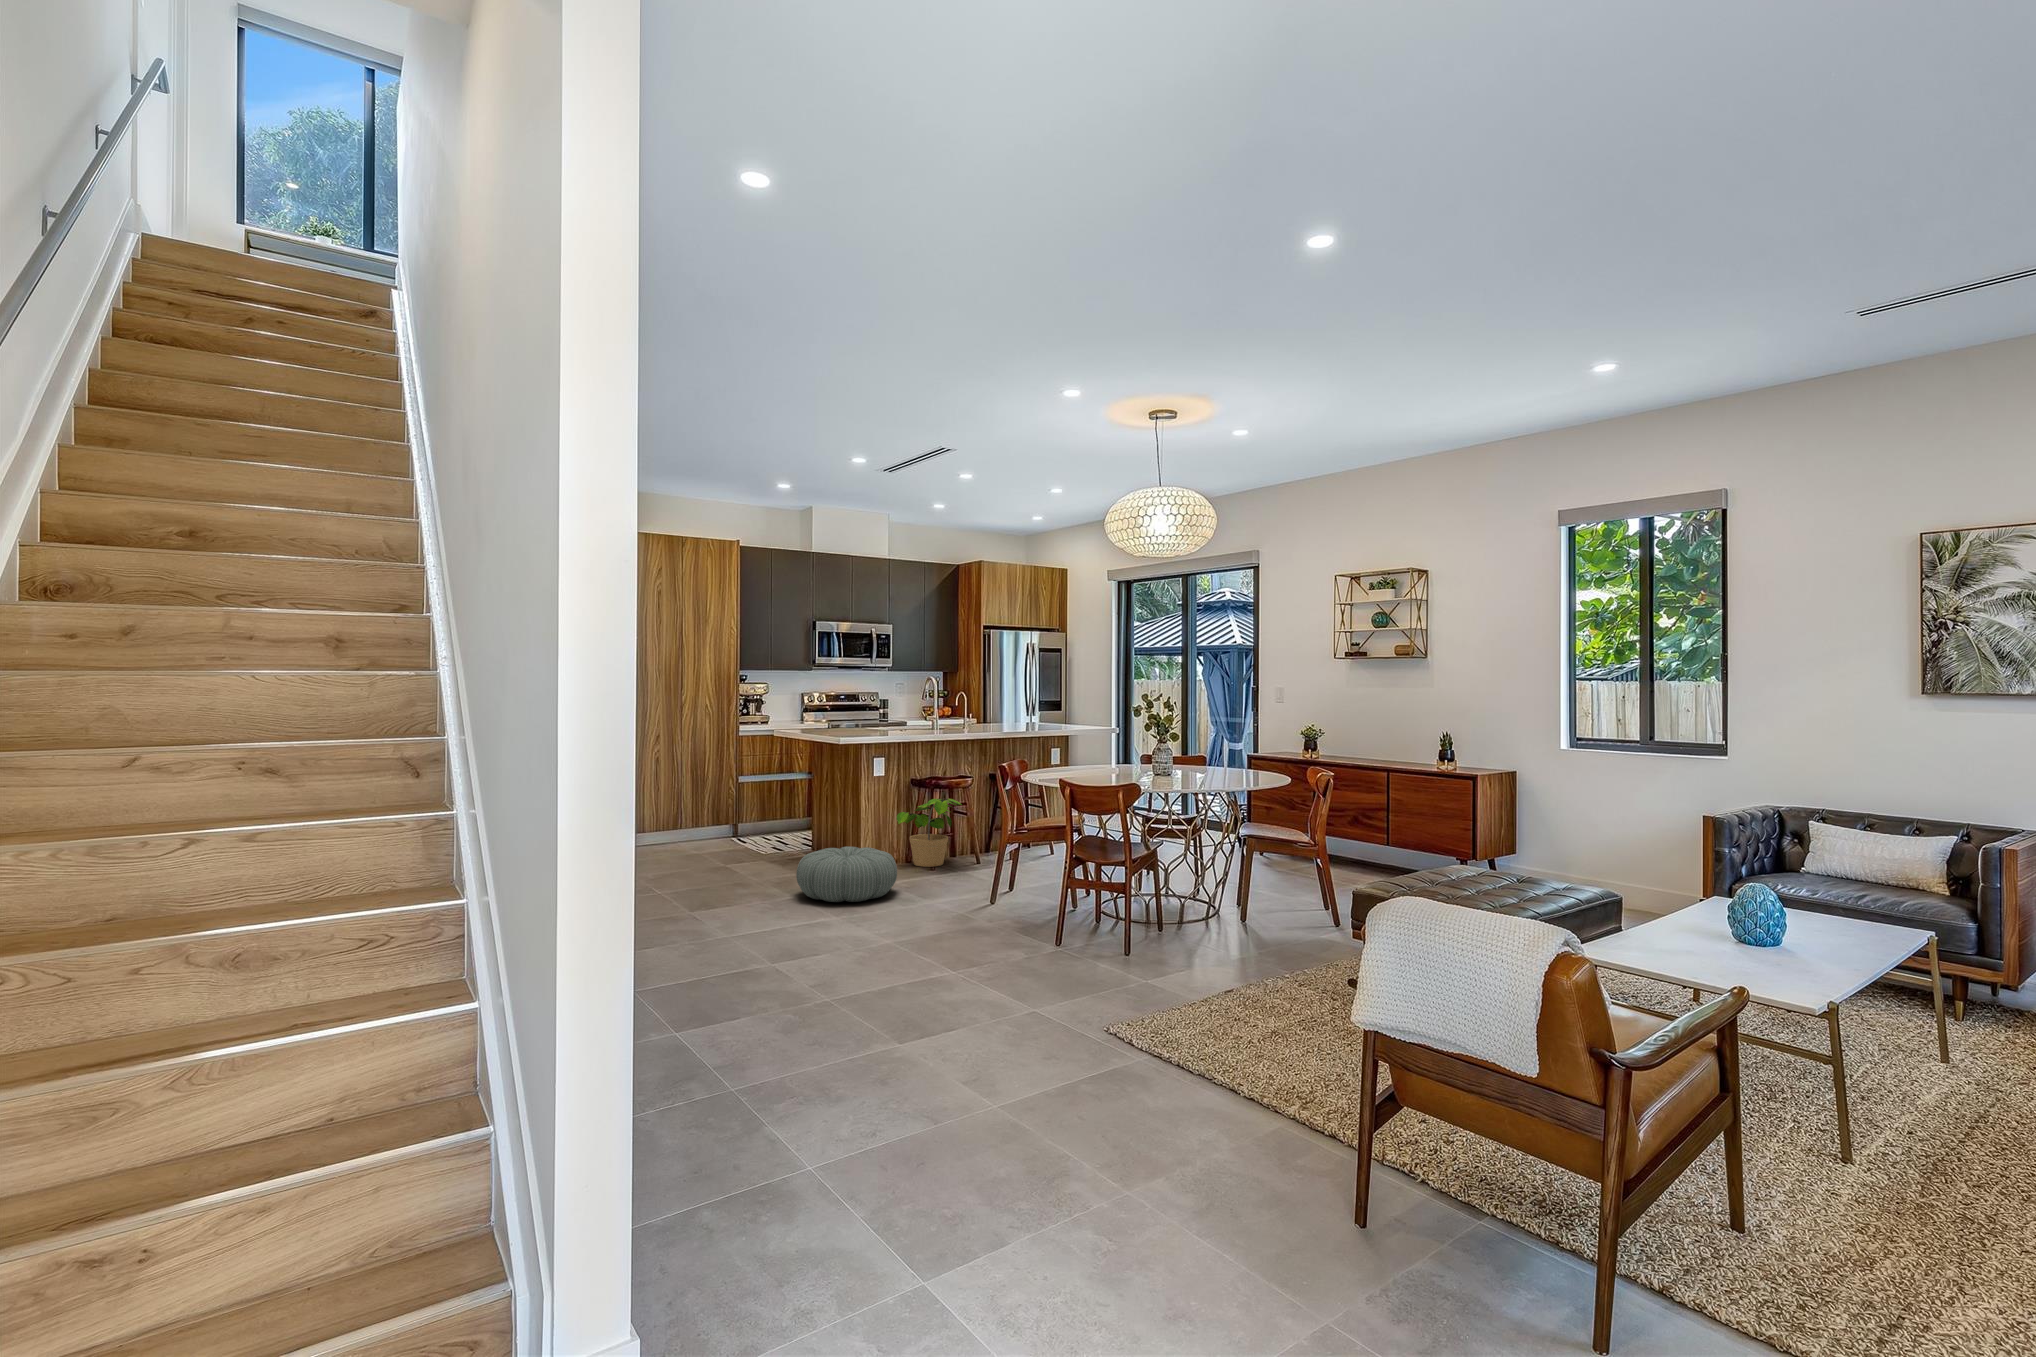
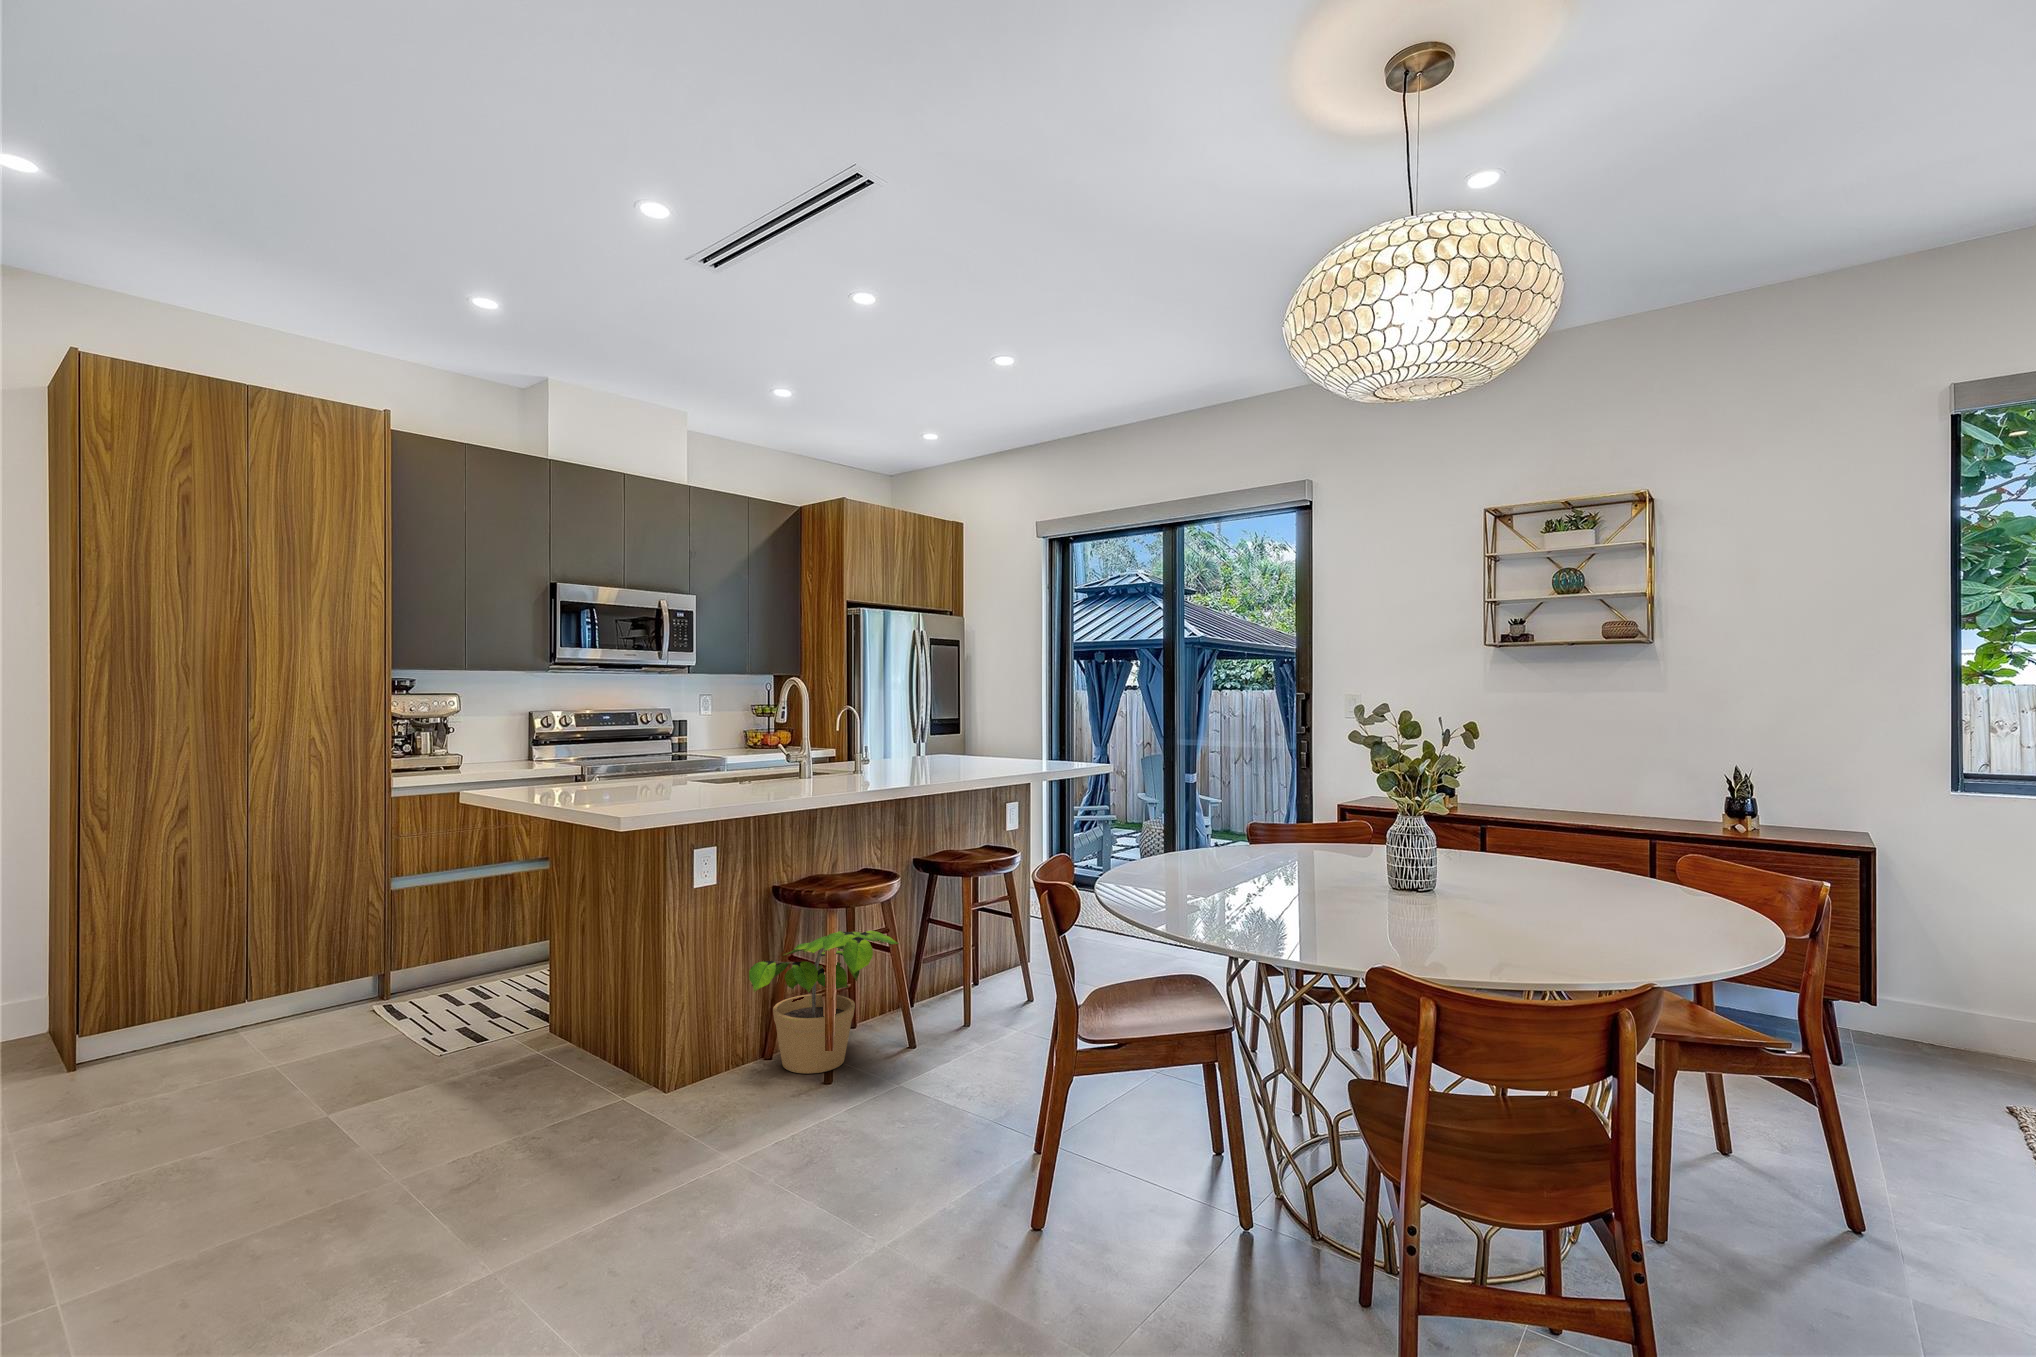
pouf: present [796,847,897,902] -> none [507,1086,783,1289]

